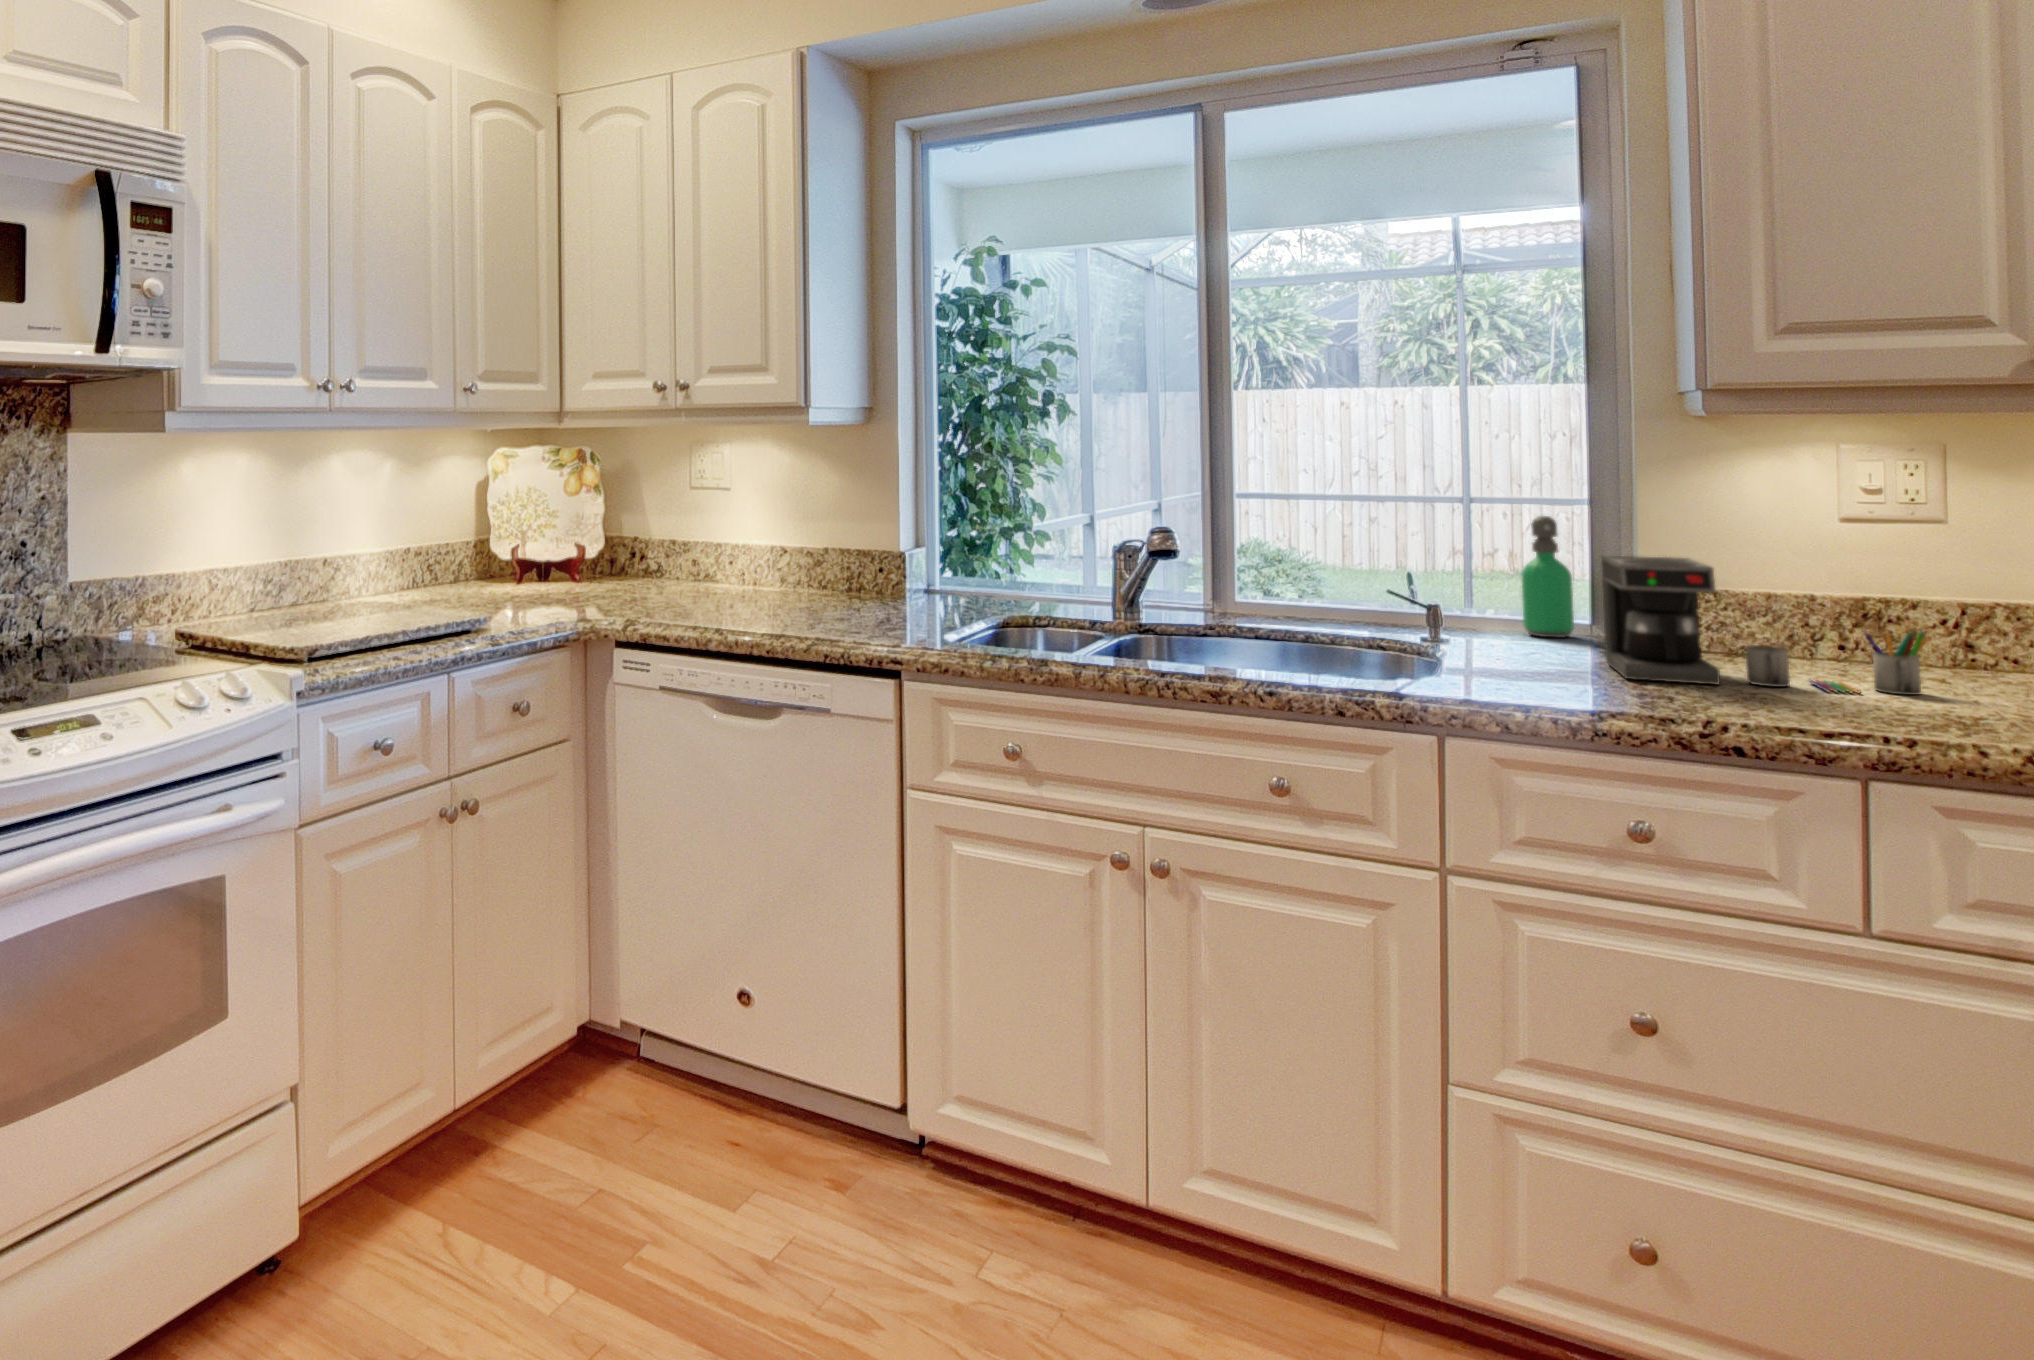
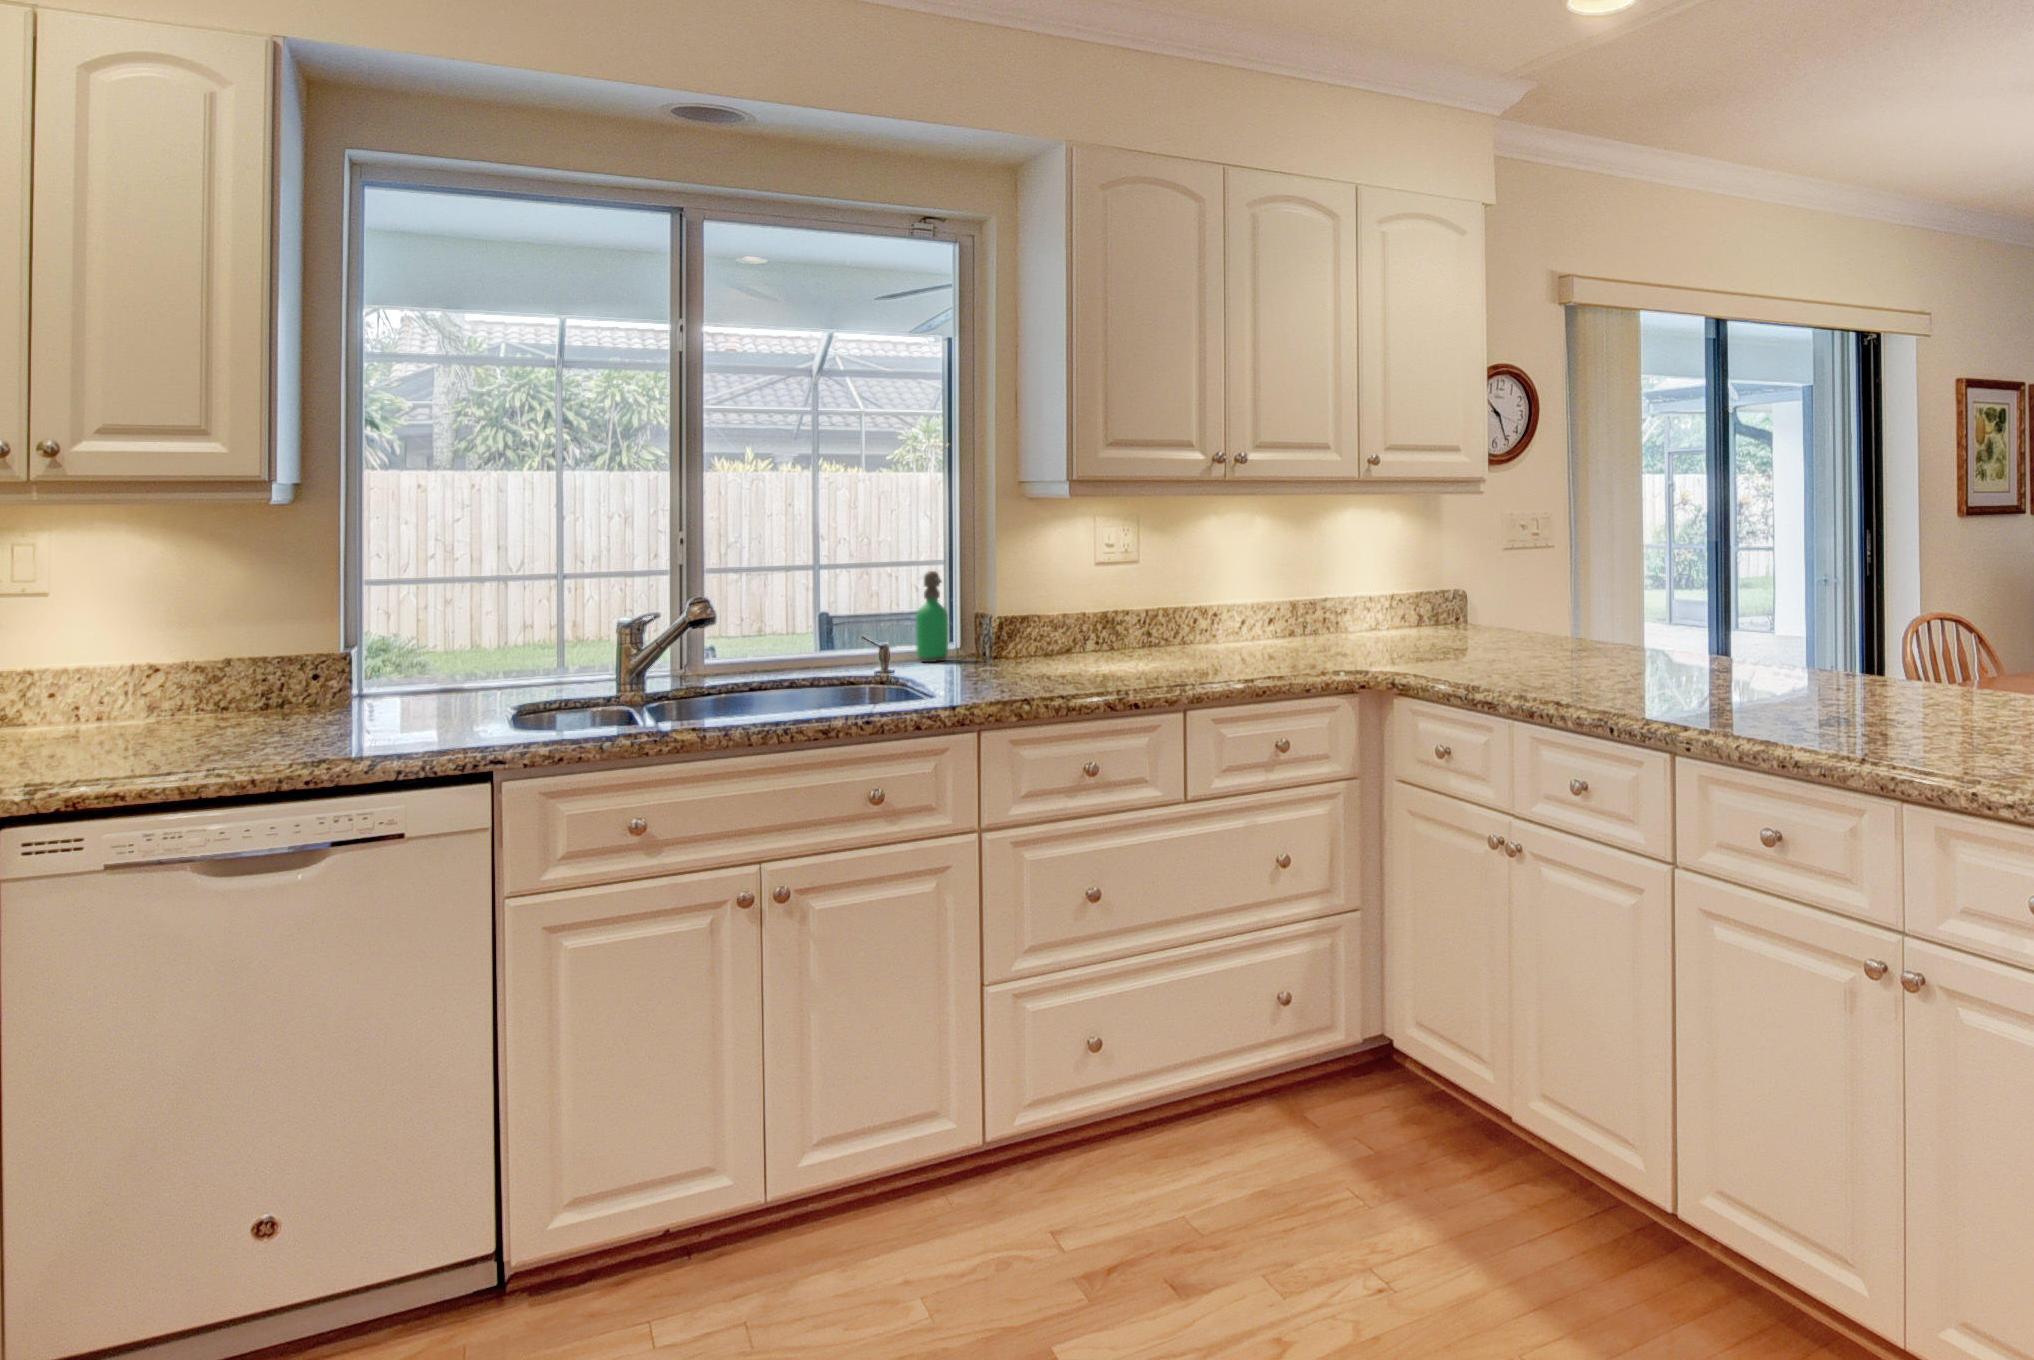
coffee maker: present [1601,556,1929,695] -> none [1004,592,1166,677]

